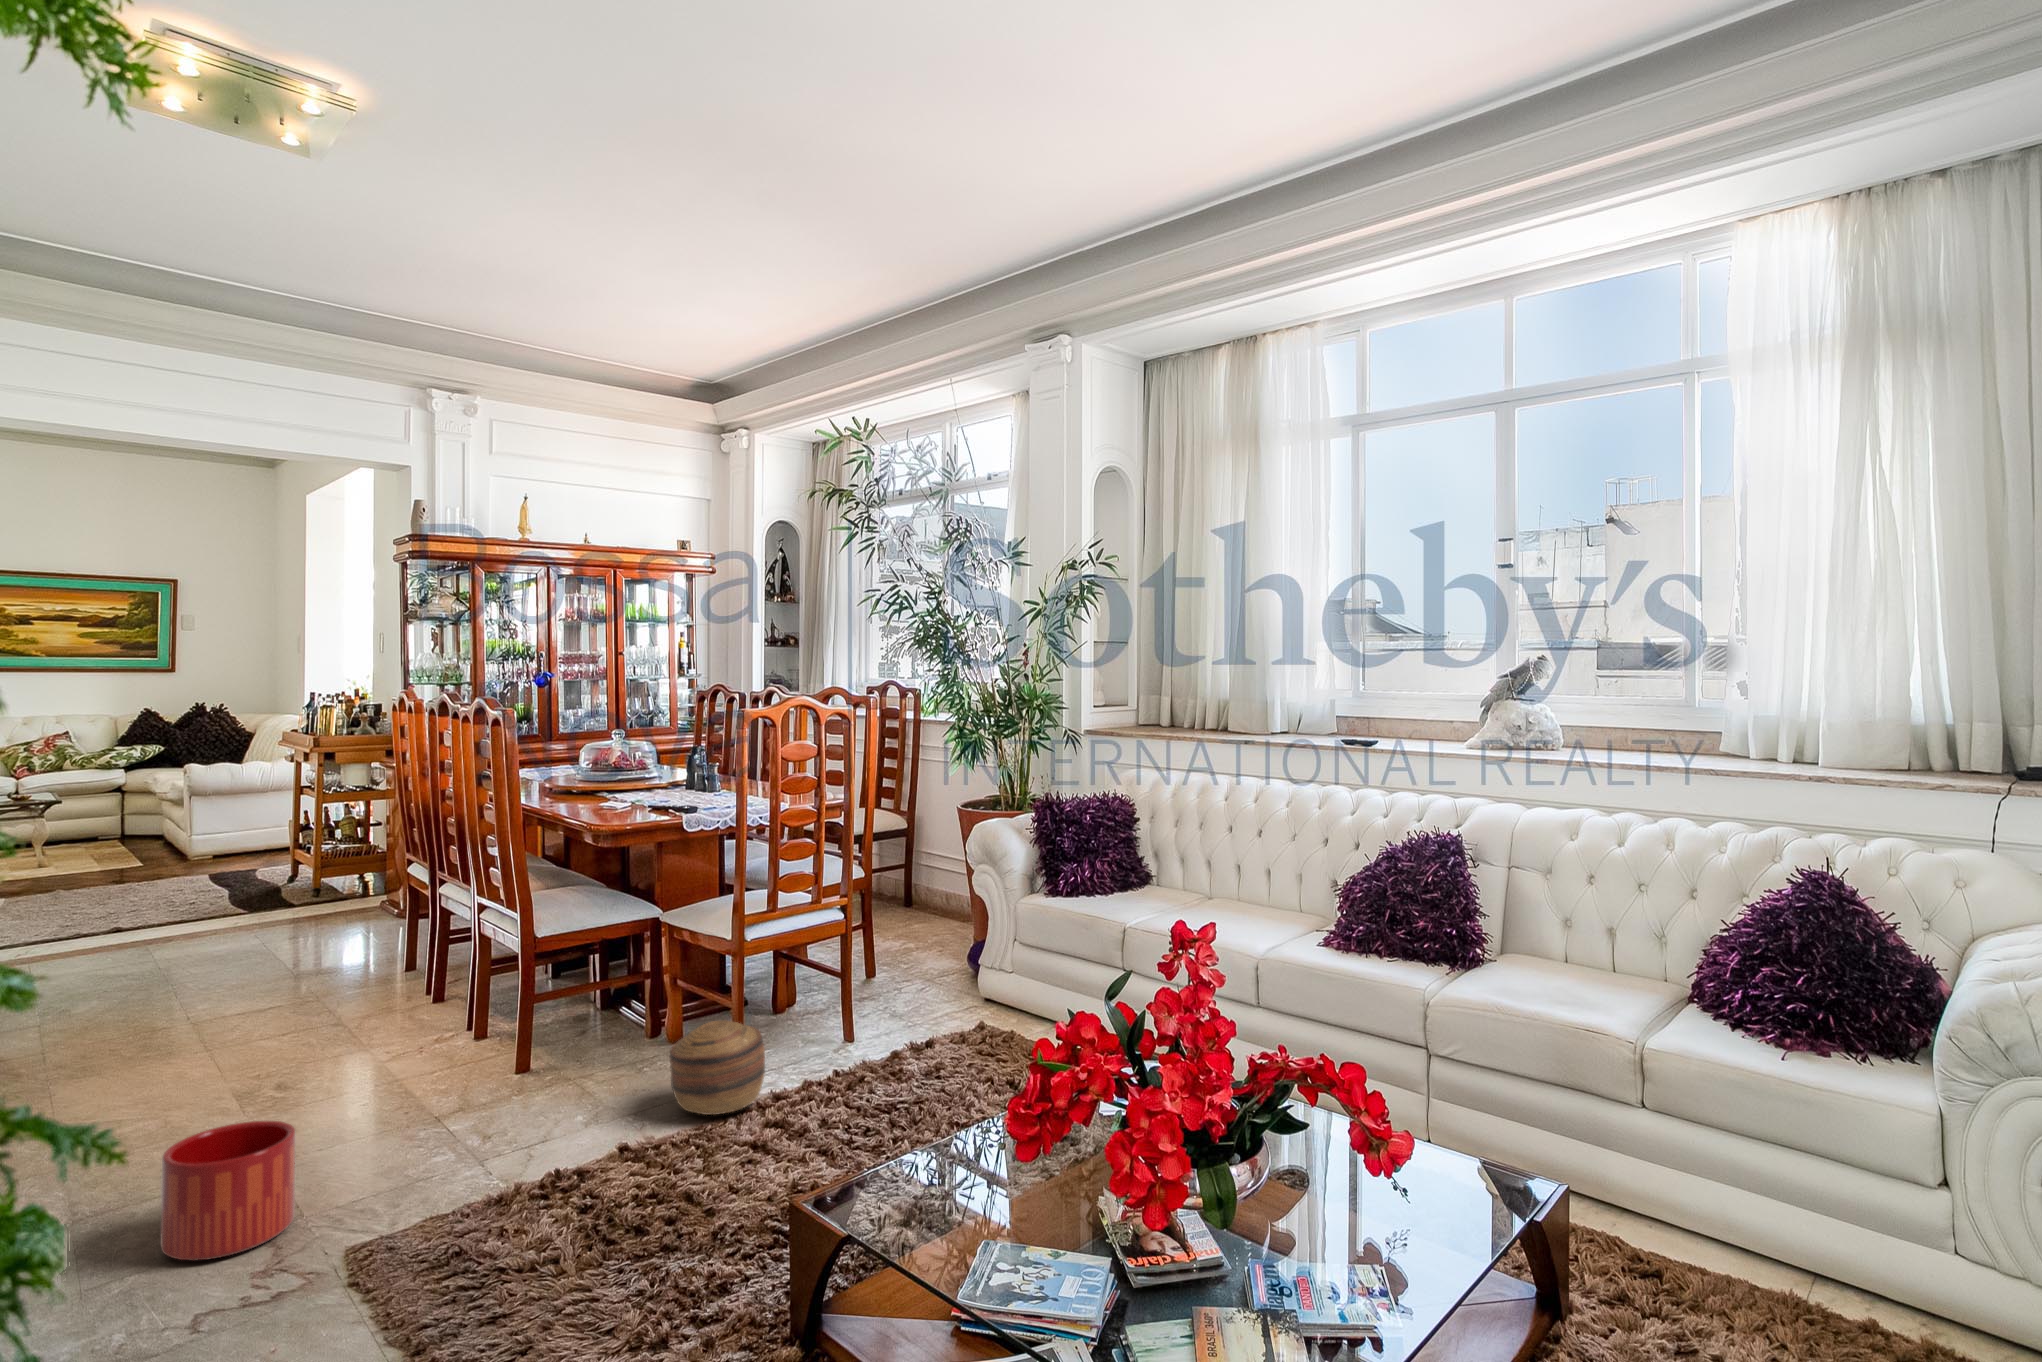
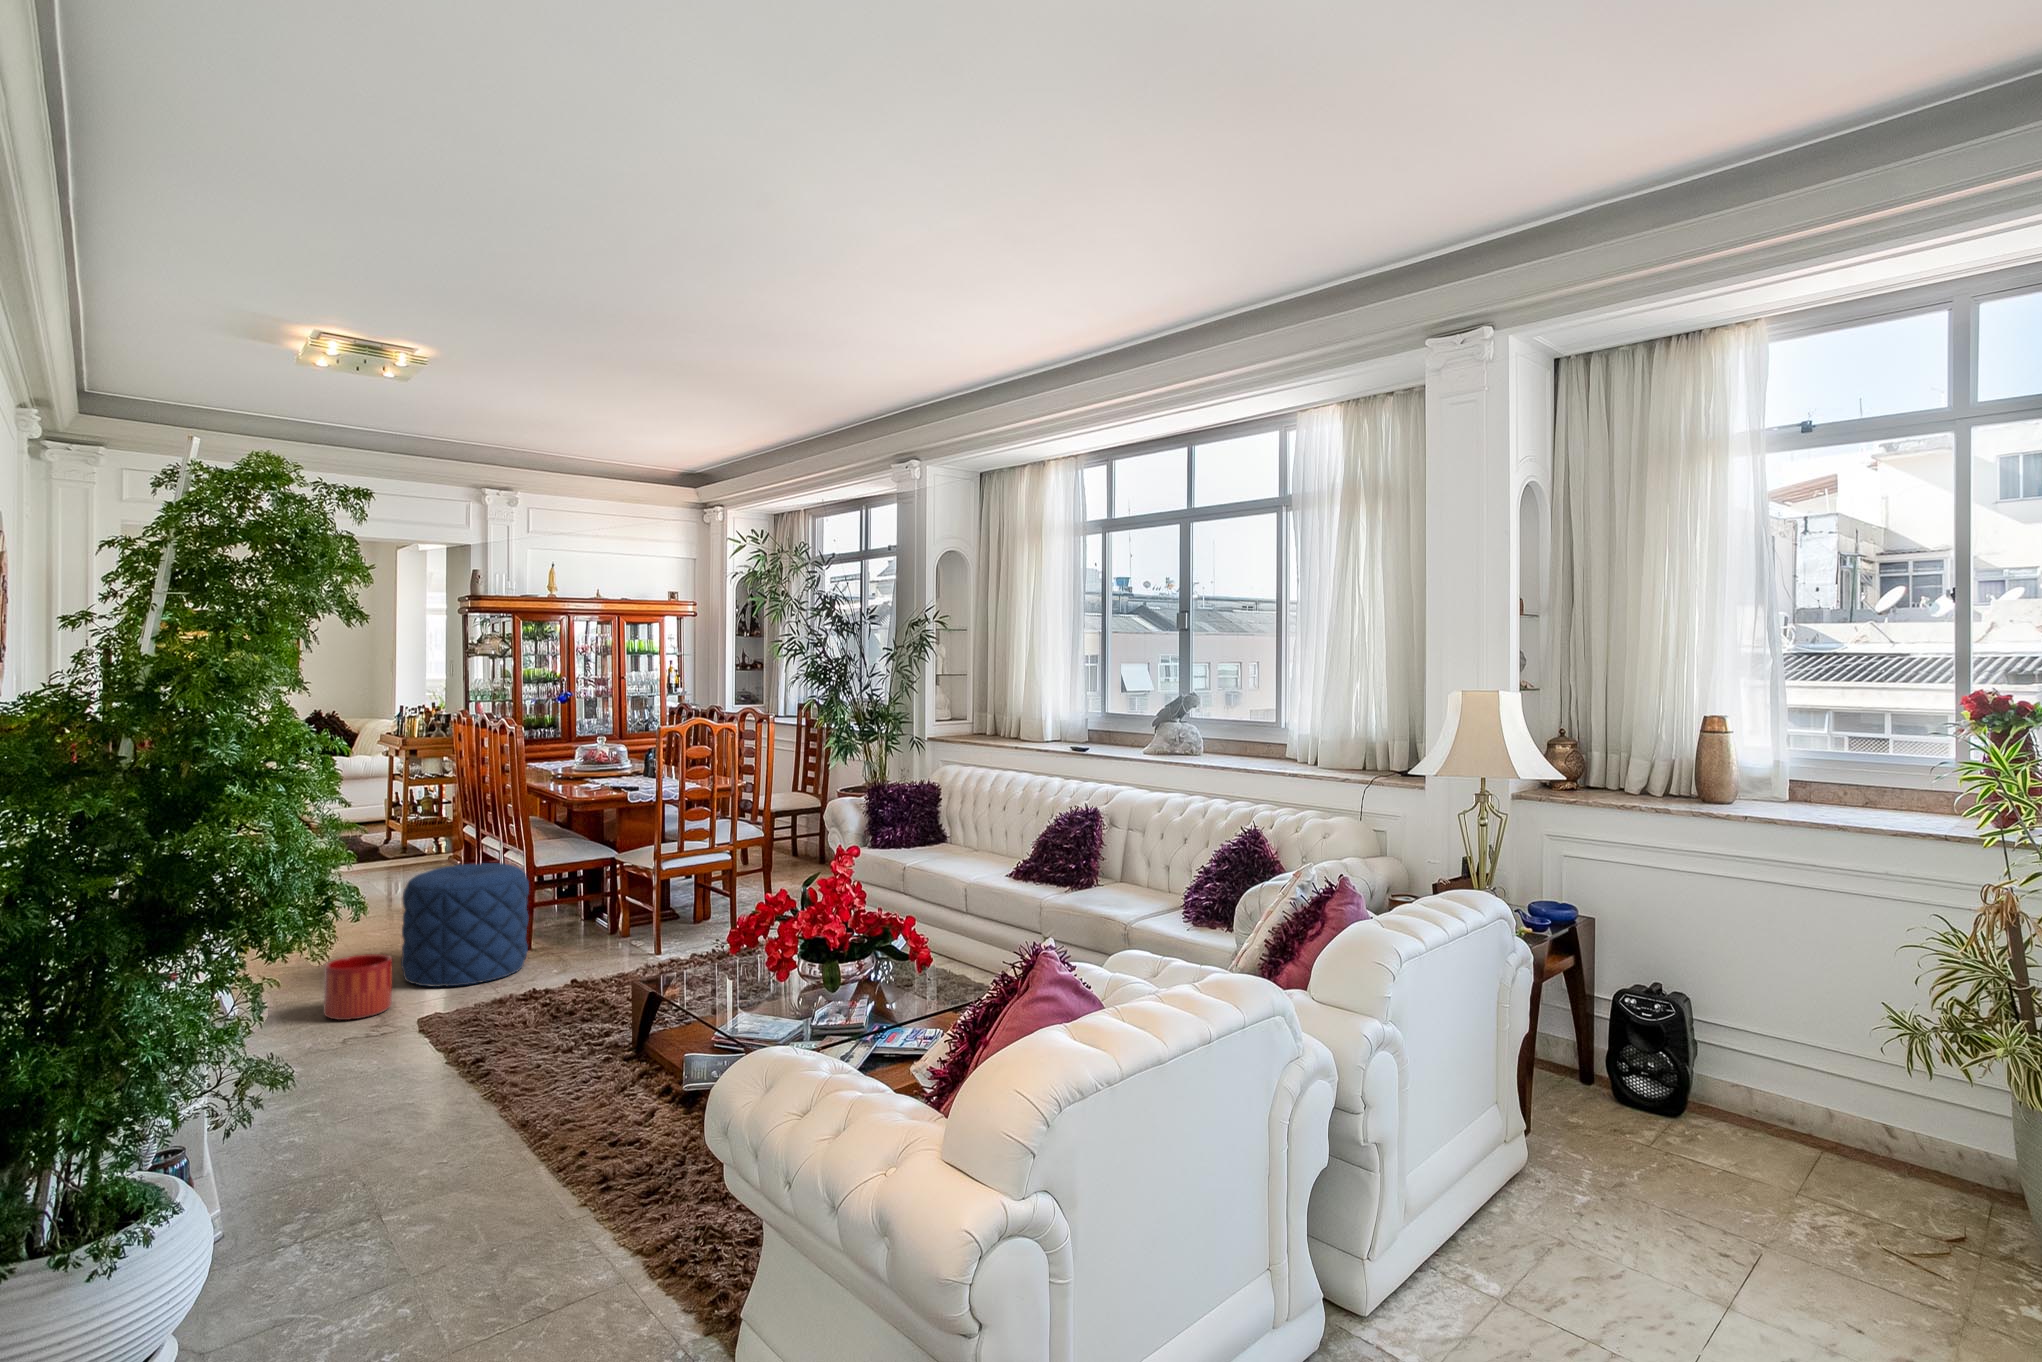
pouf: none [312,937,533,1166] -> present [401,863,529,987]
basket: present [669,1021,765,1115] -> none [607,915,666,969]

